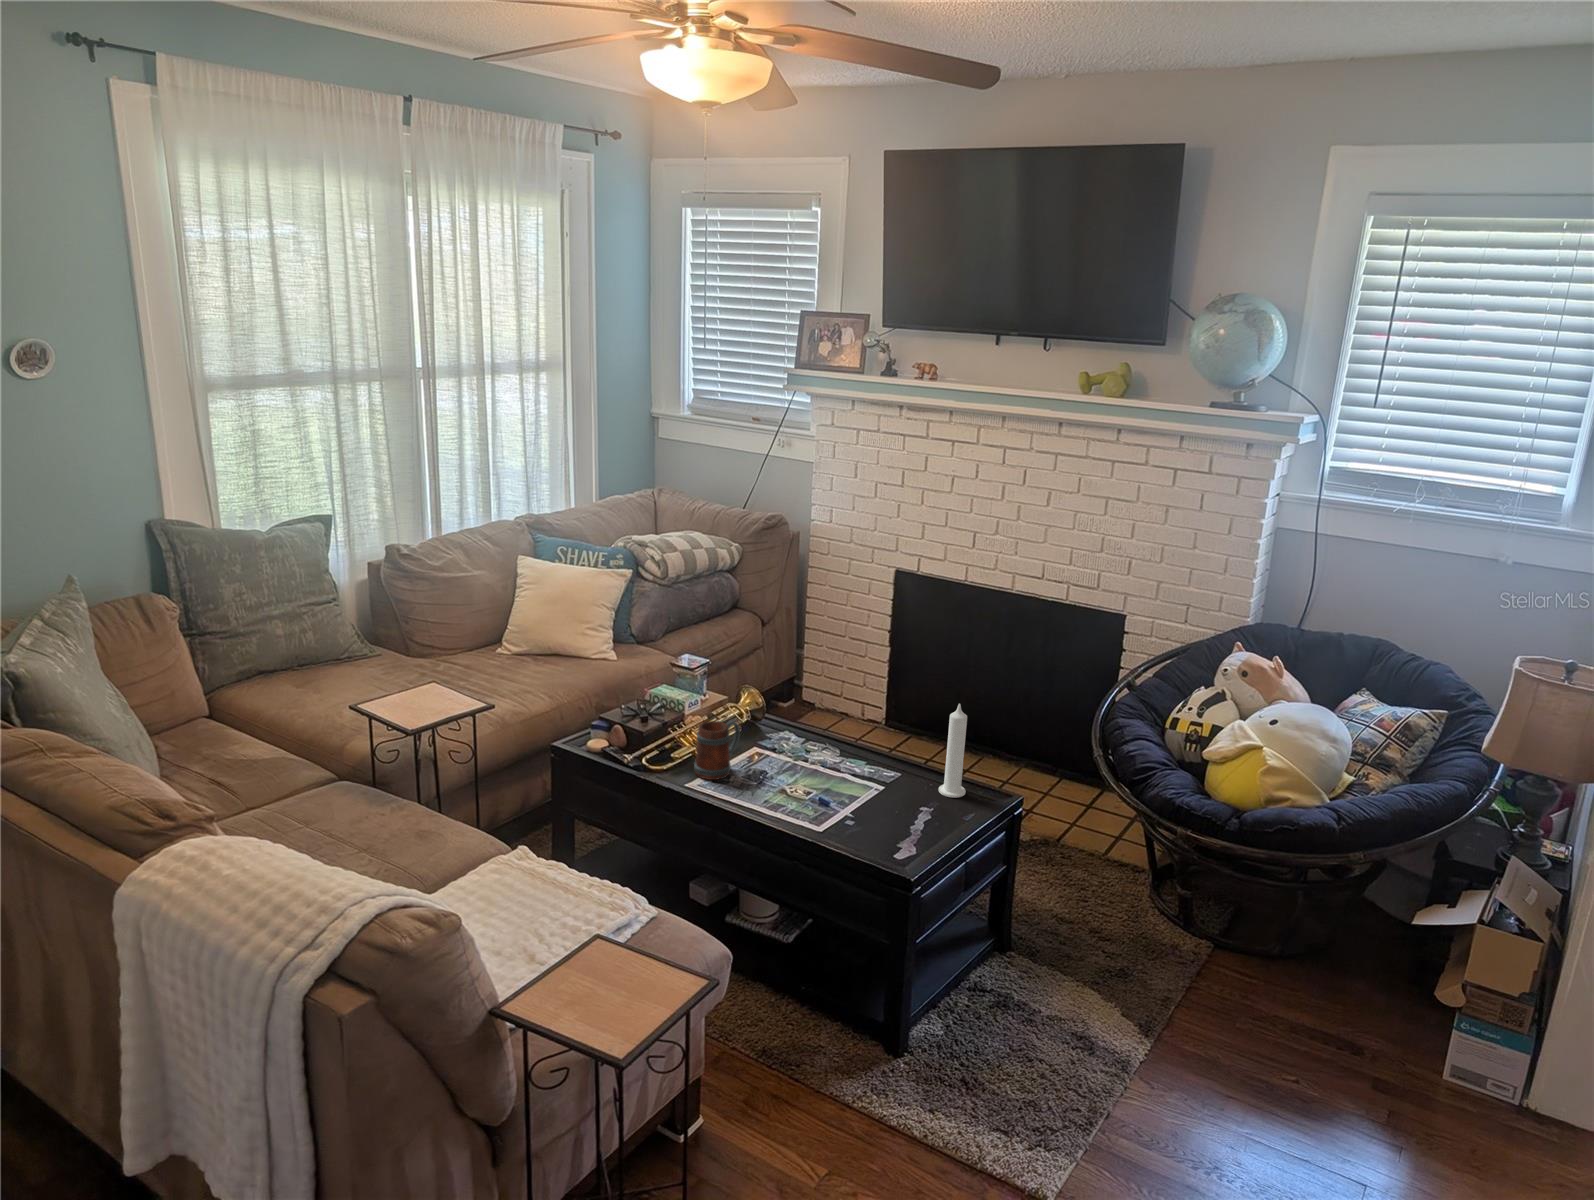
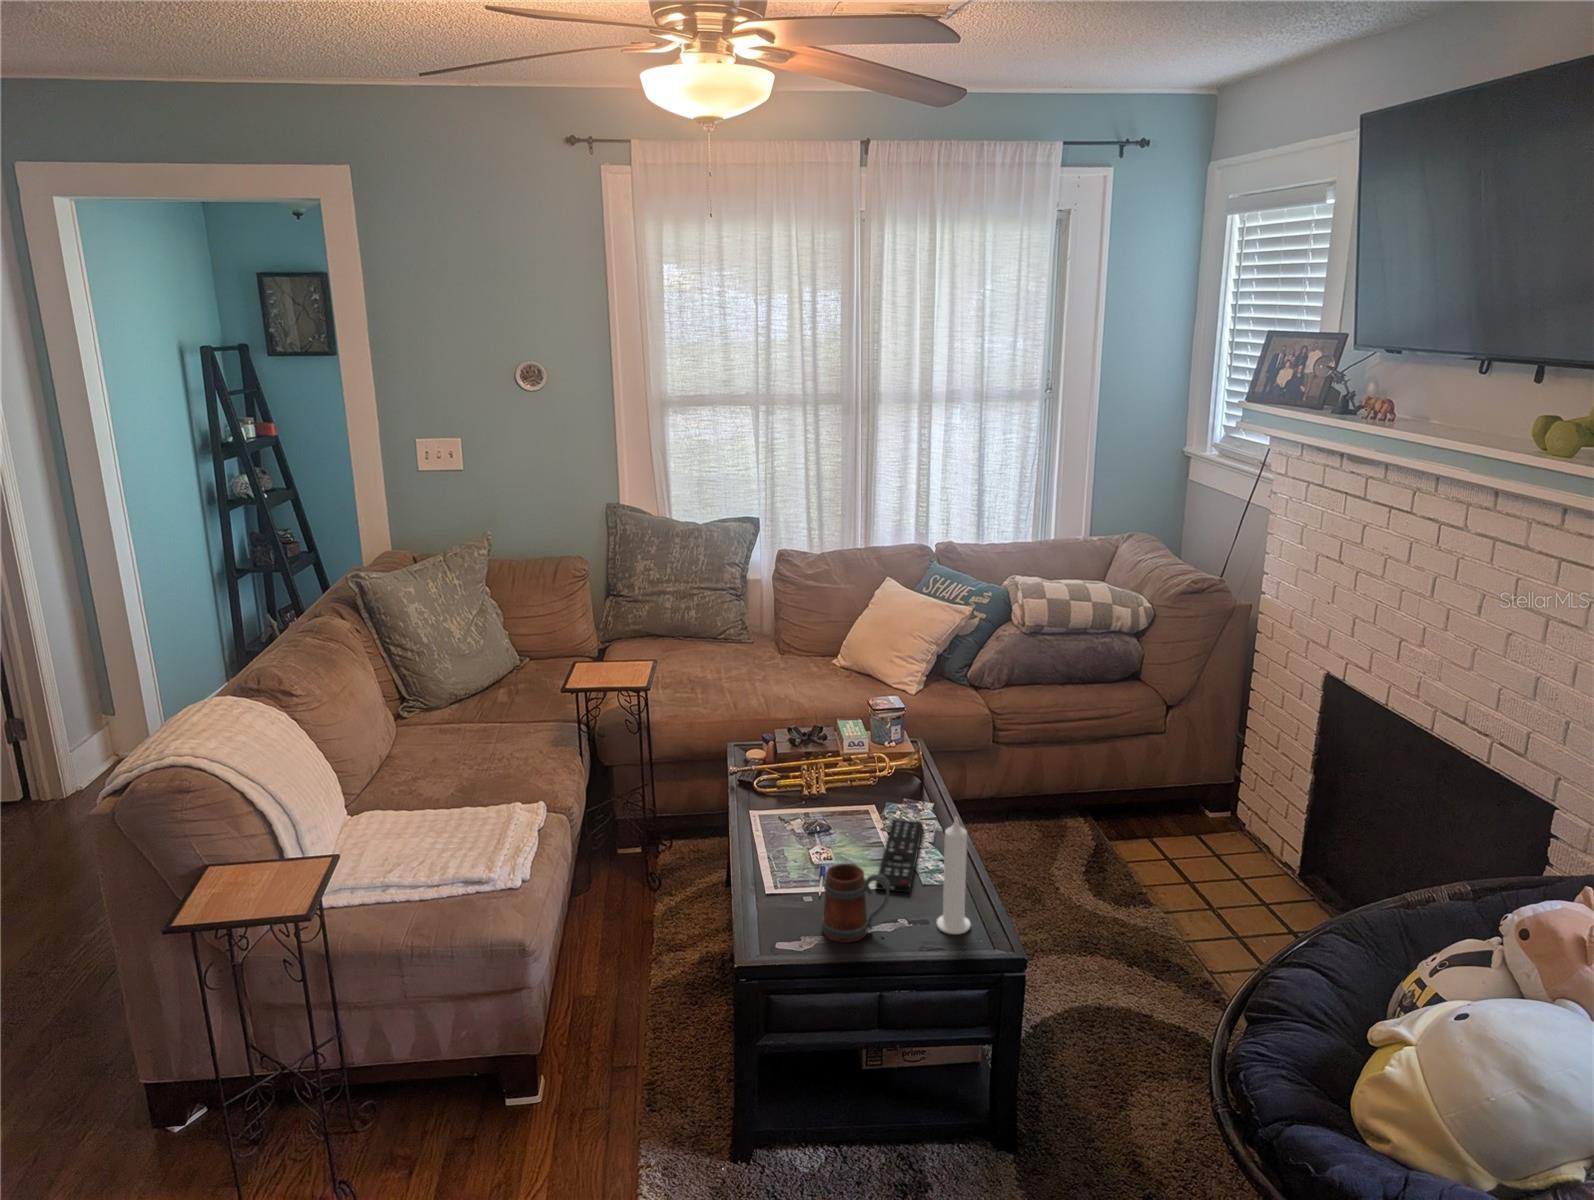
mug: present [694,721,740,780] -> present [822,864,890,943]
remote control: none [797,741,895,793] -> present [875,820,923,892]

